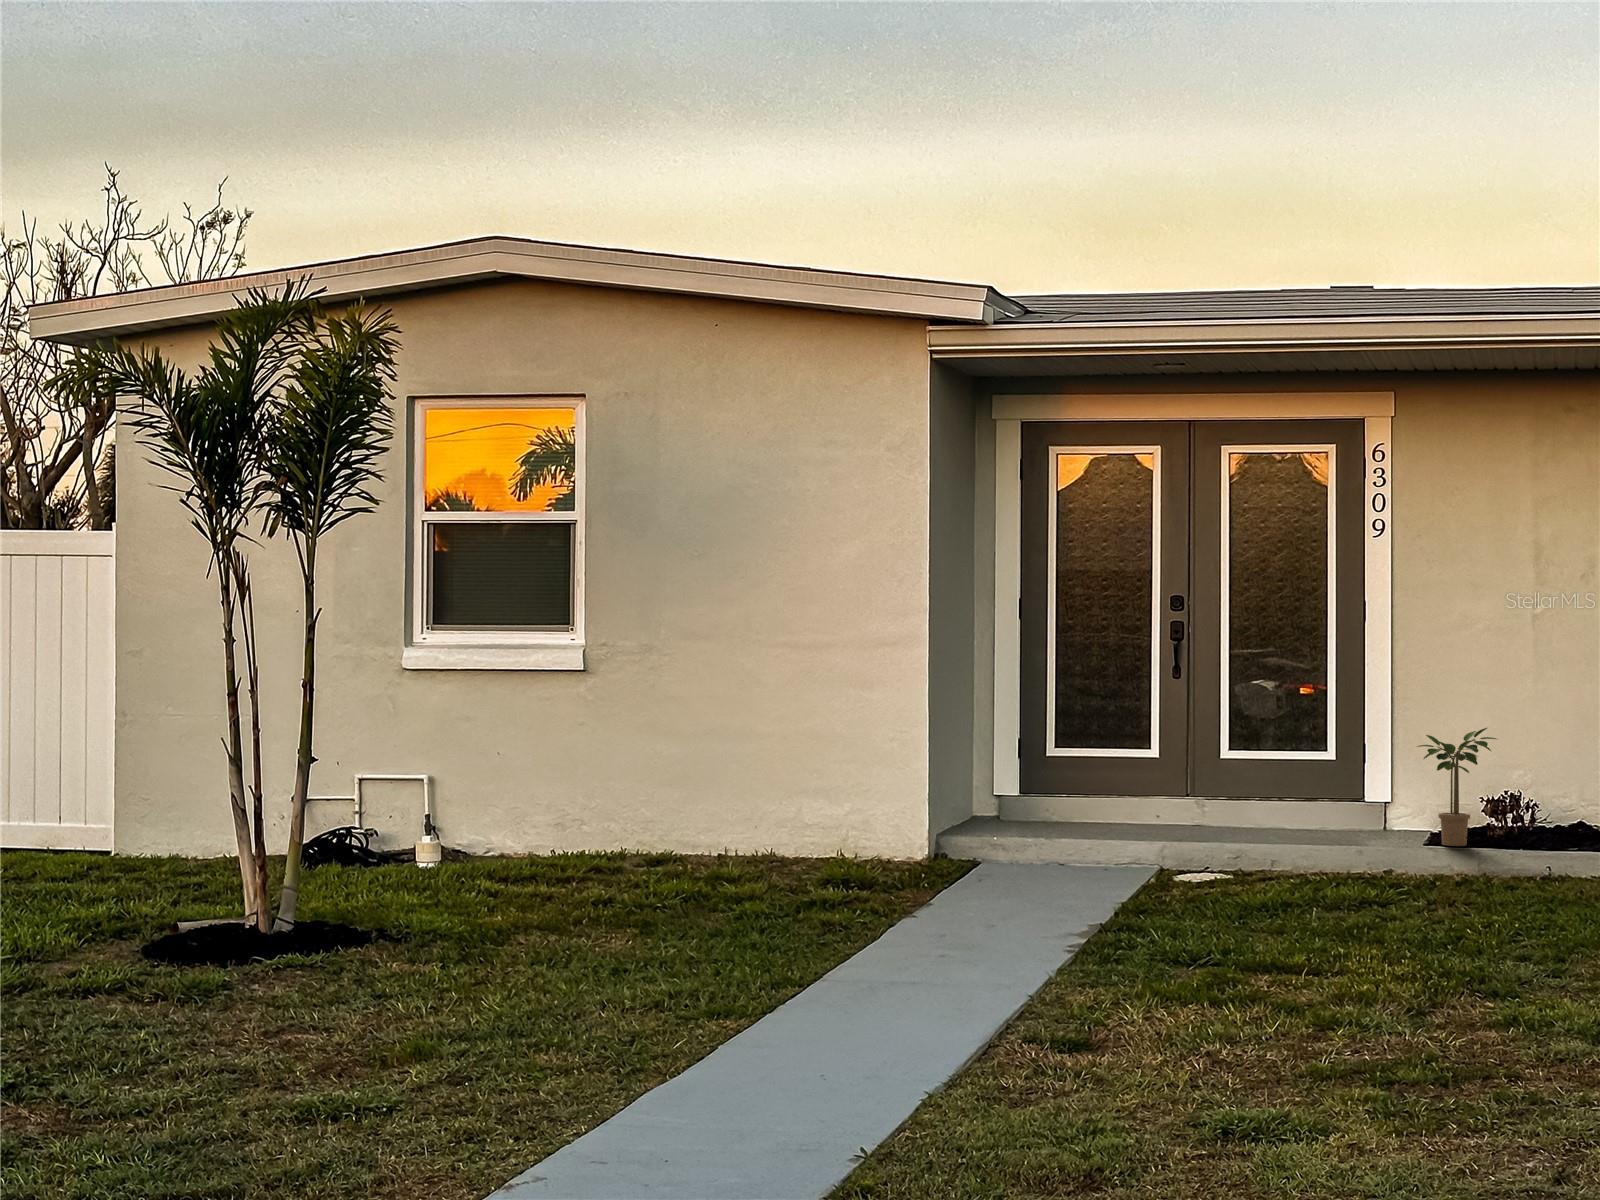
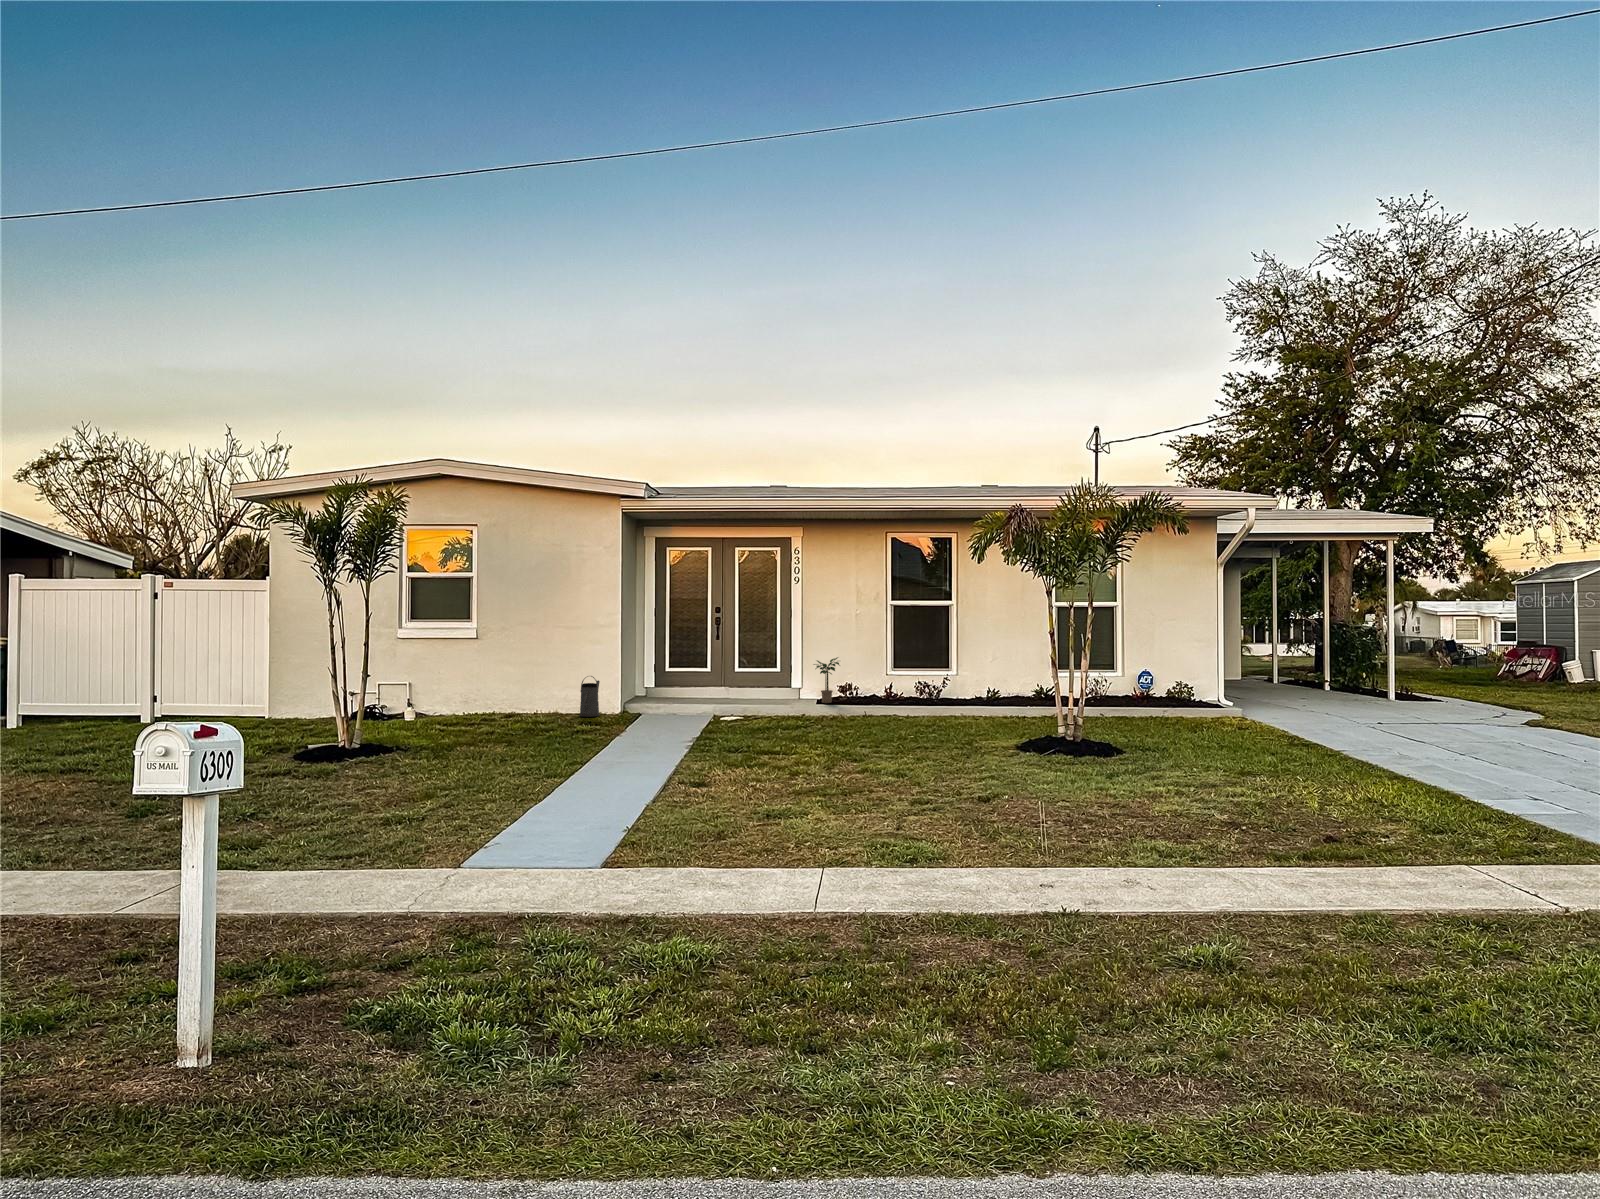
watering can: none [824,765,876,866] -> present [579,676,600,717]

